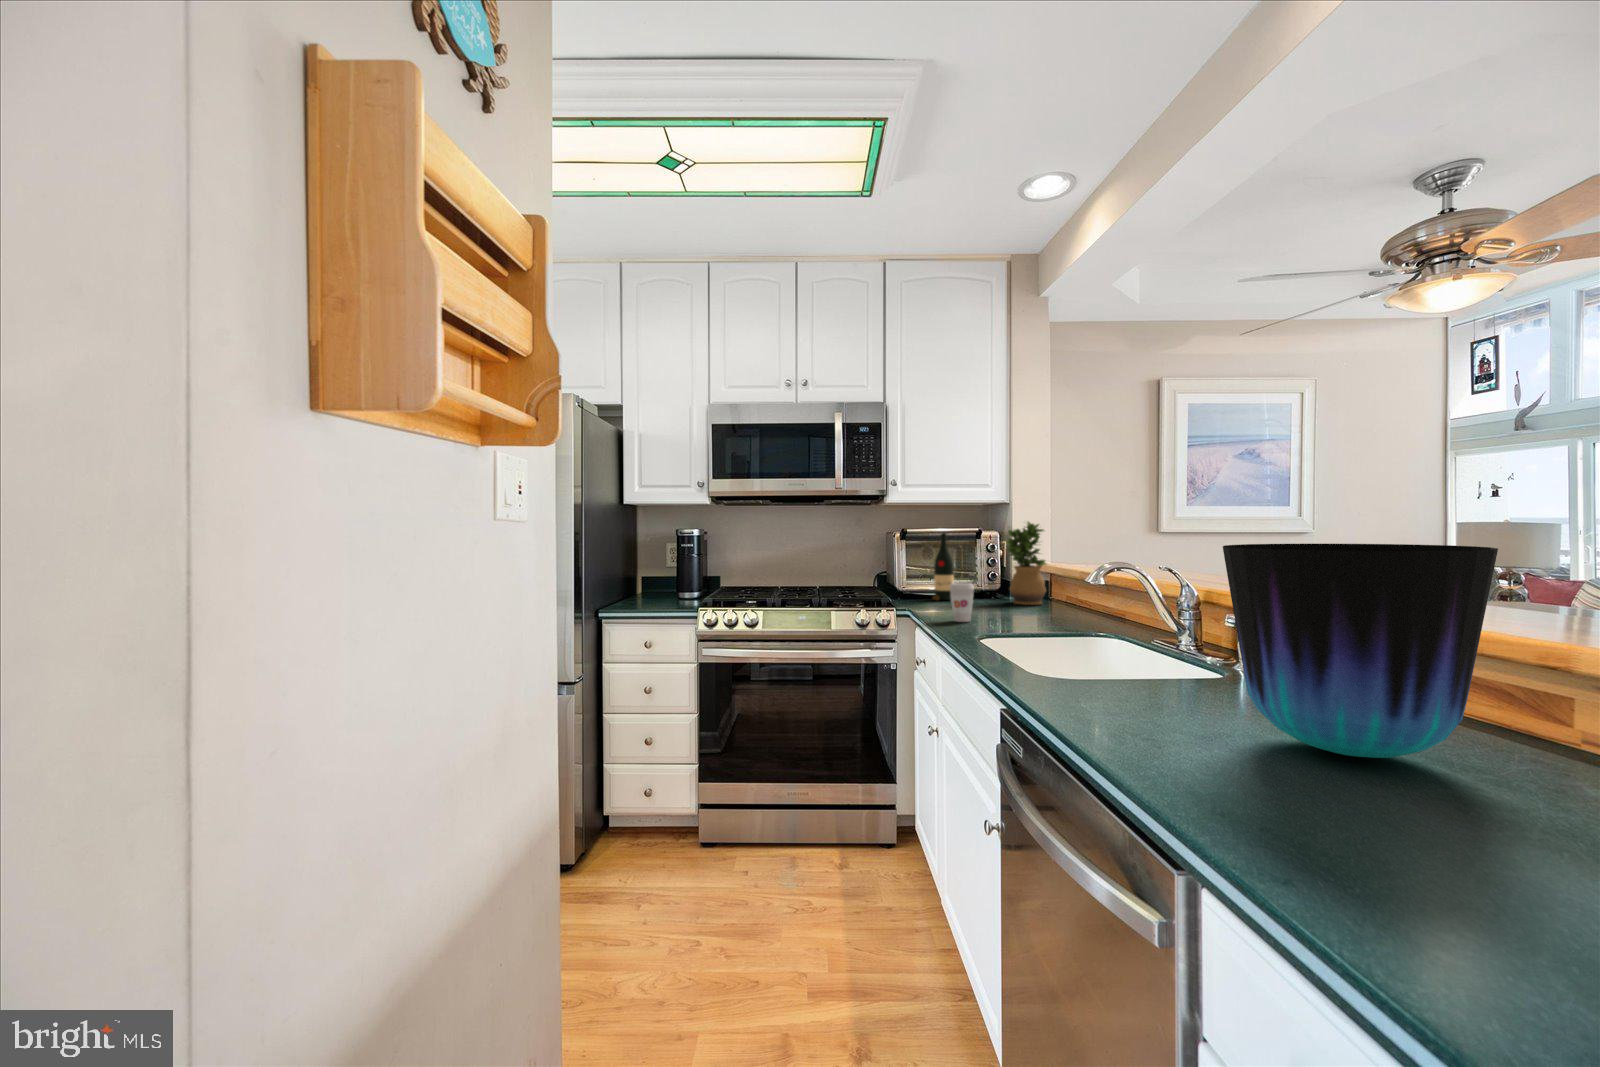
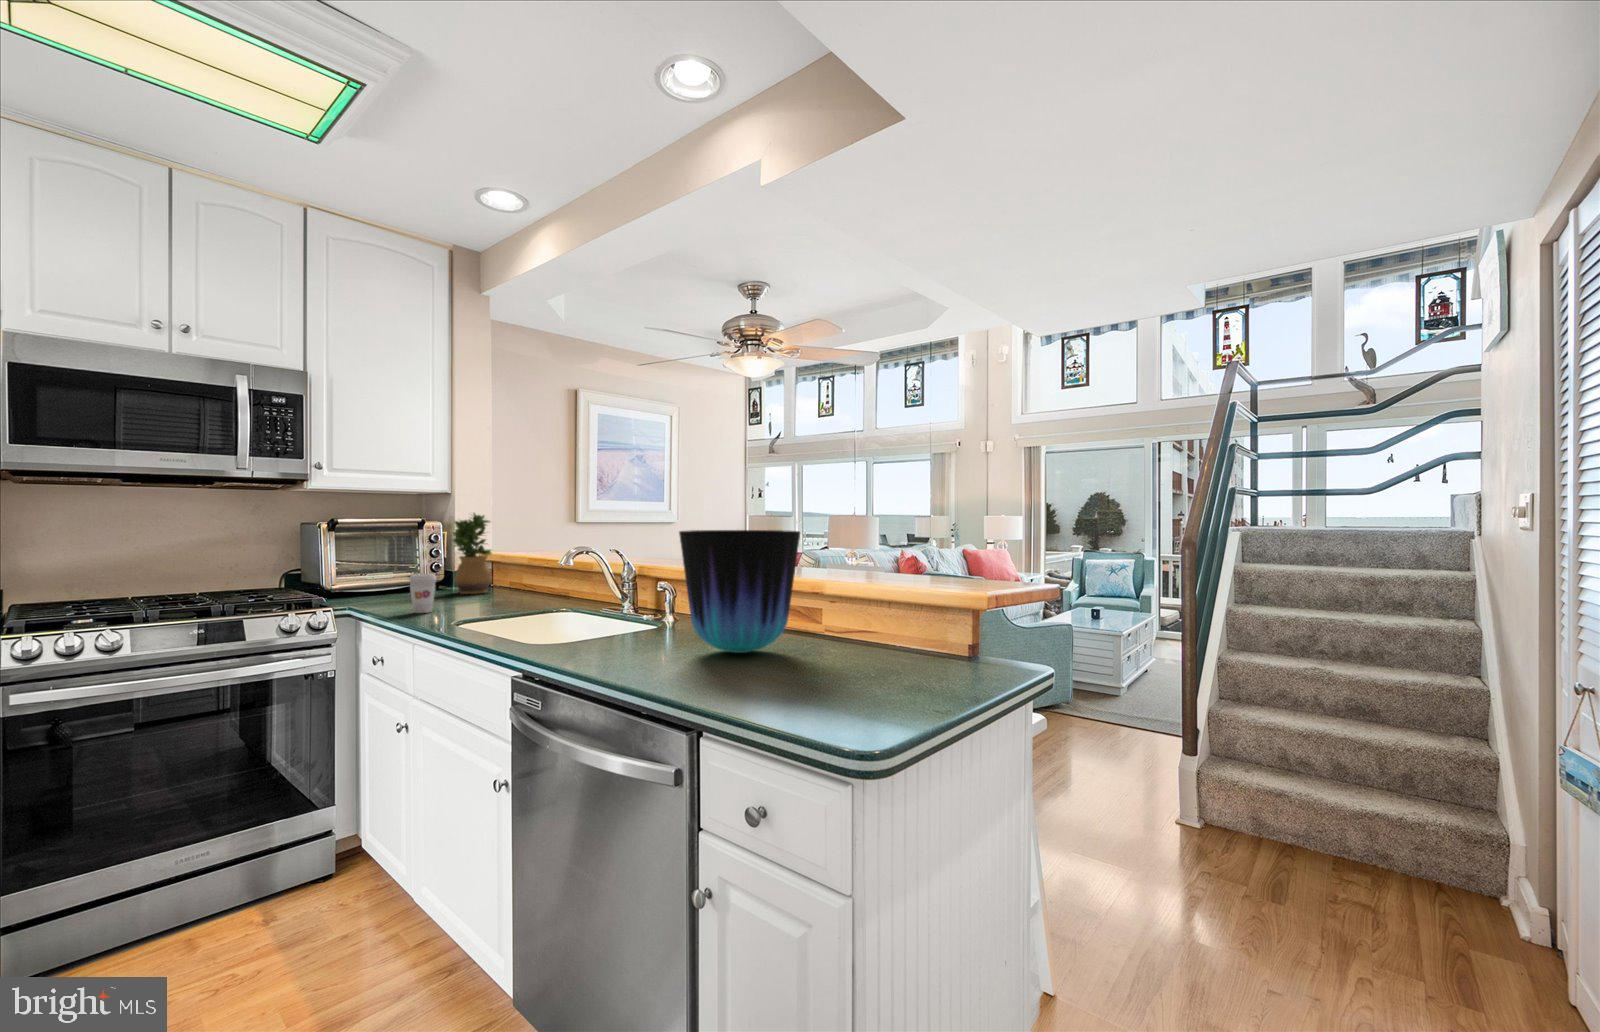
wine bottle: present [933,533,954,600] -> none [365,523,396,597]

